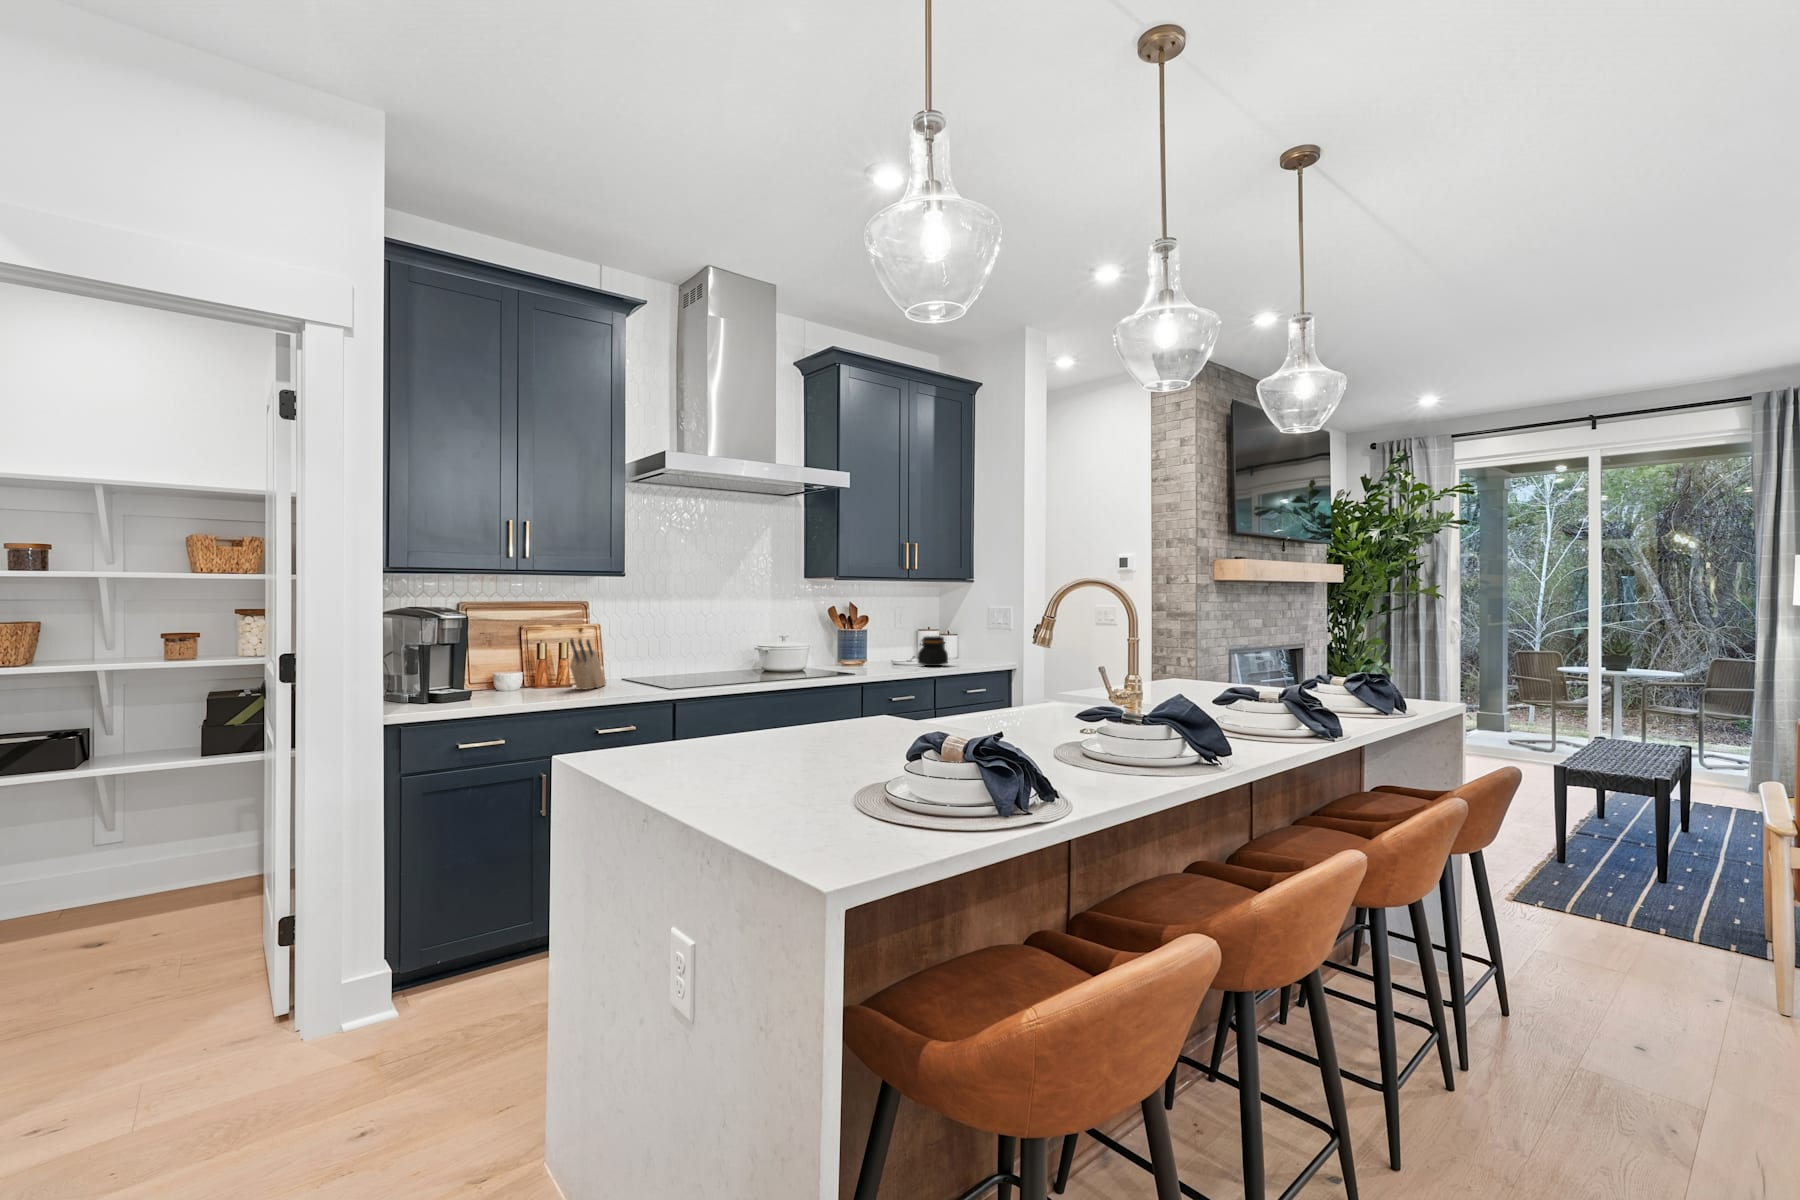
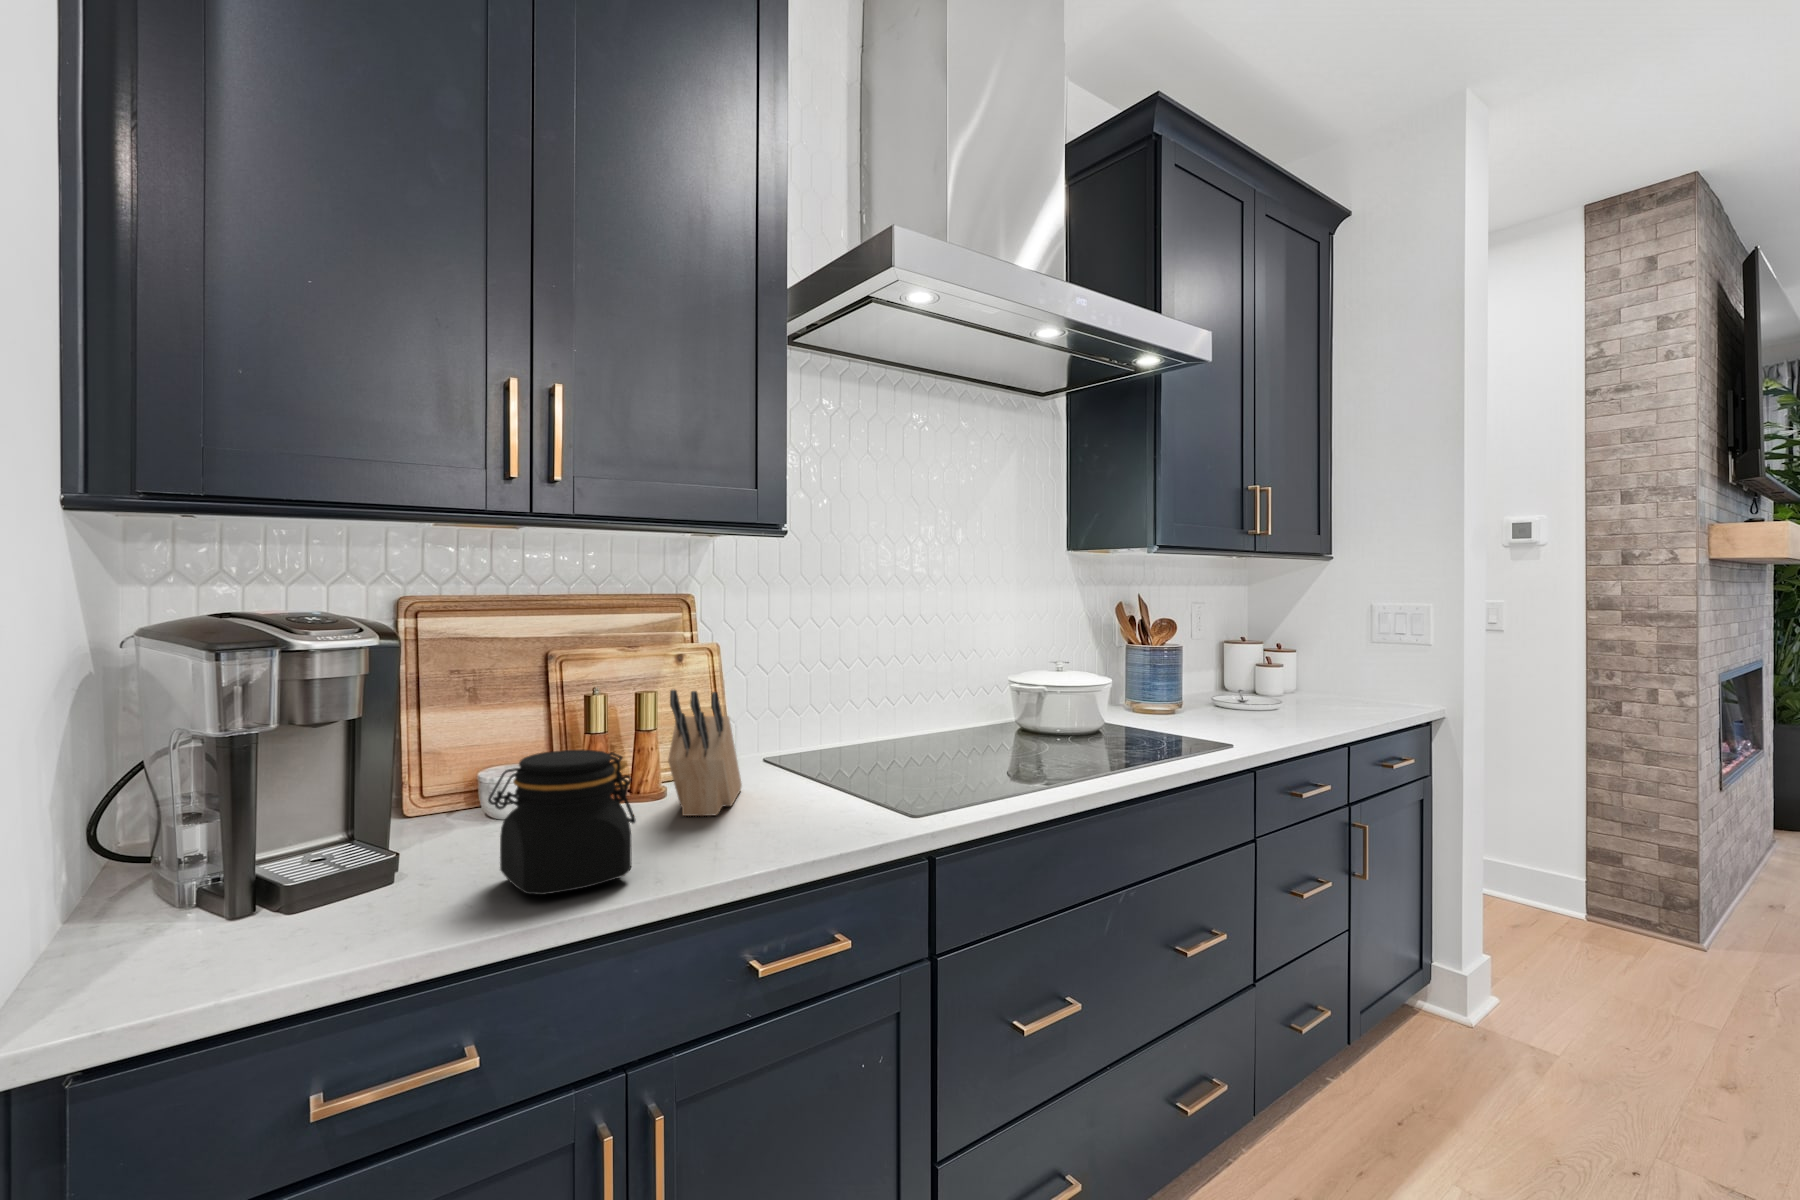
jar: present [918,636,948,666] -> present [488,750,636,895]

